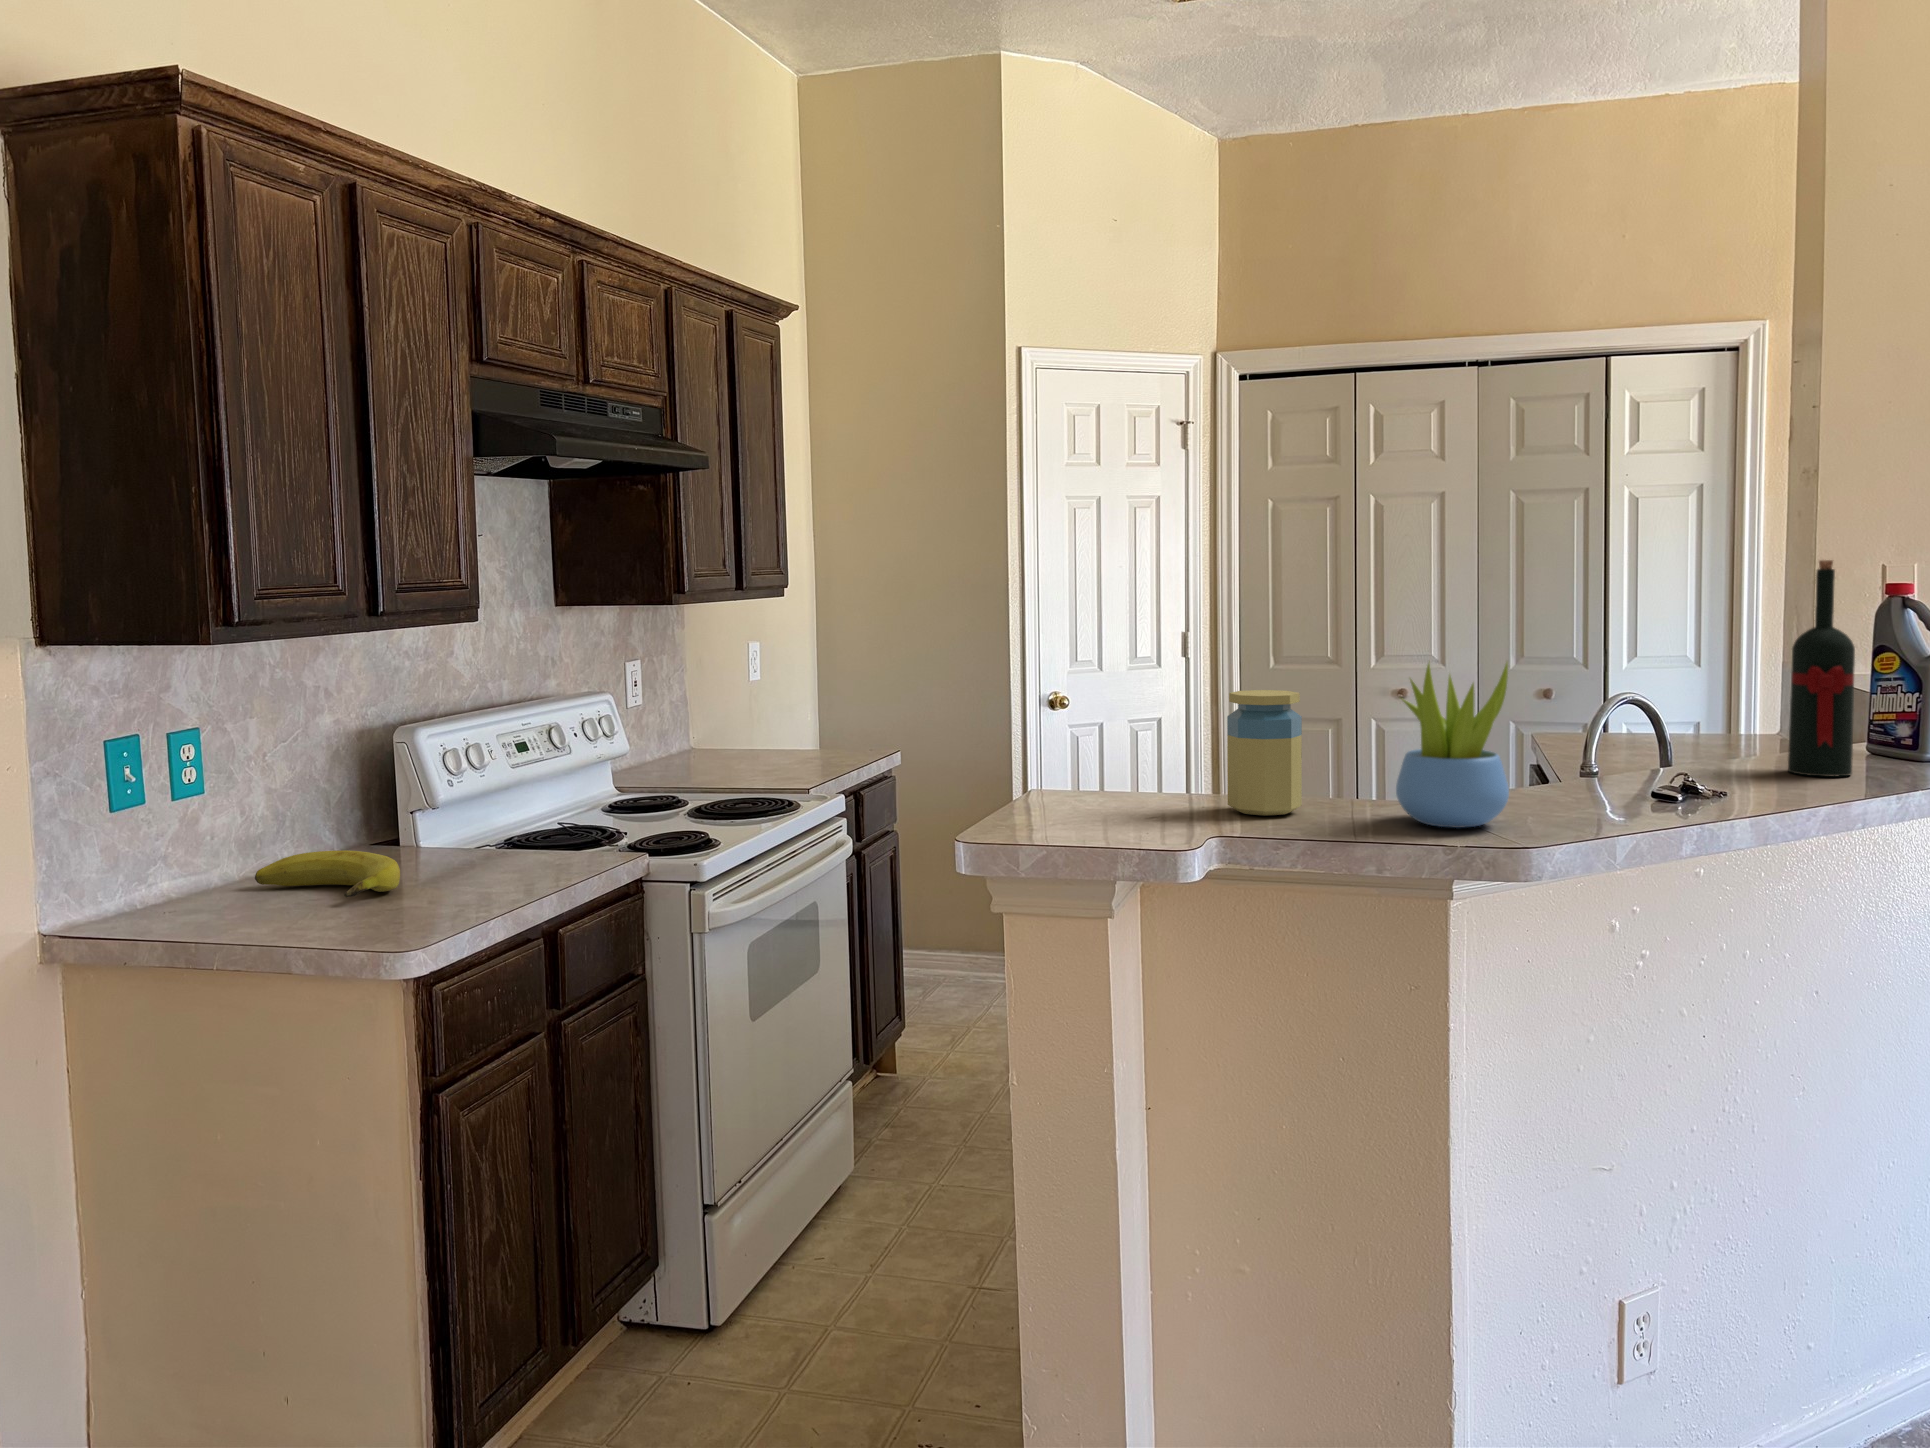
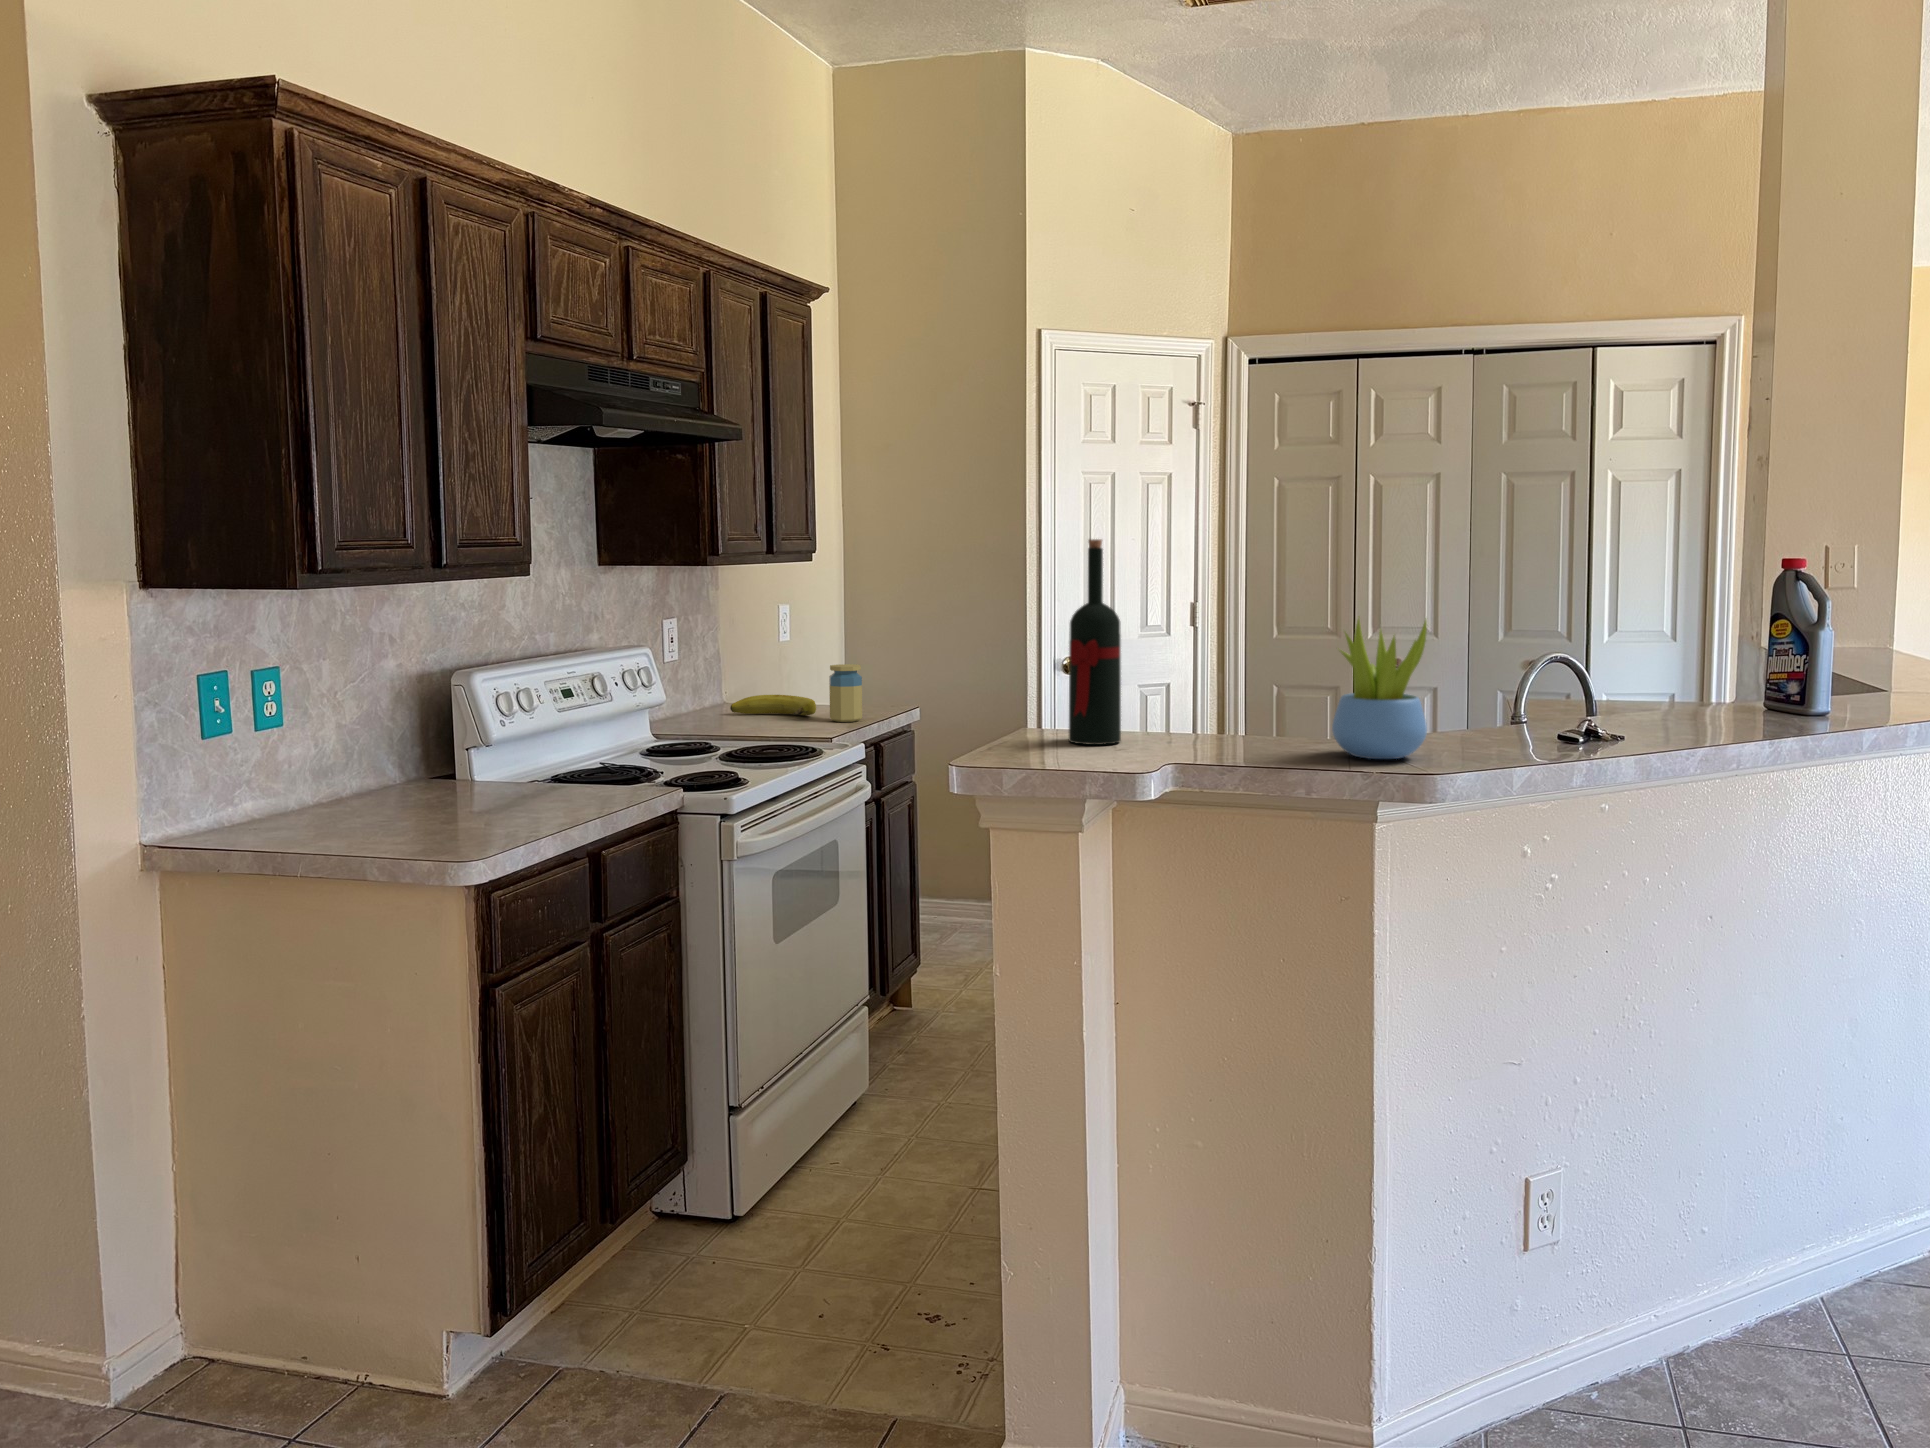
wine bottle: present [1788,560,1855,777] -> present [1069,539,1121,745]
jar: present [1227,690,1302,815] -> present [829,664,862,722]
fruit: present [255,850,400,897] -> present [730,695,816,716]

